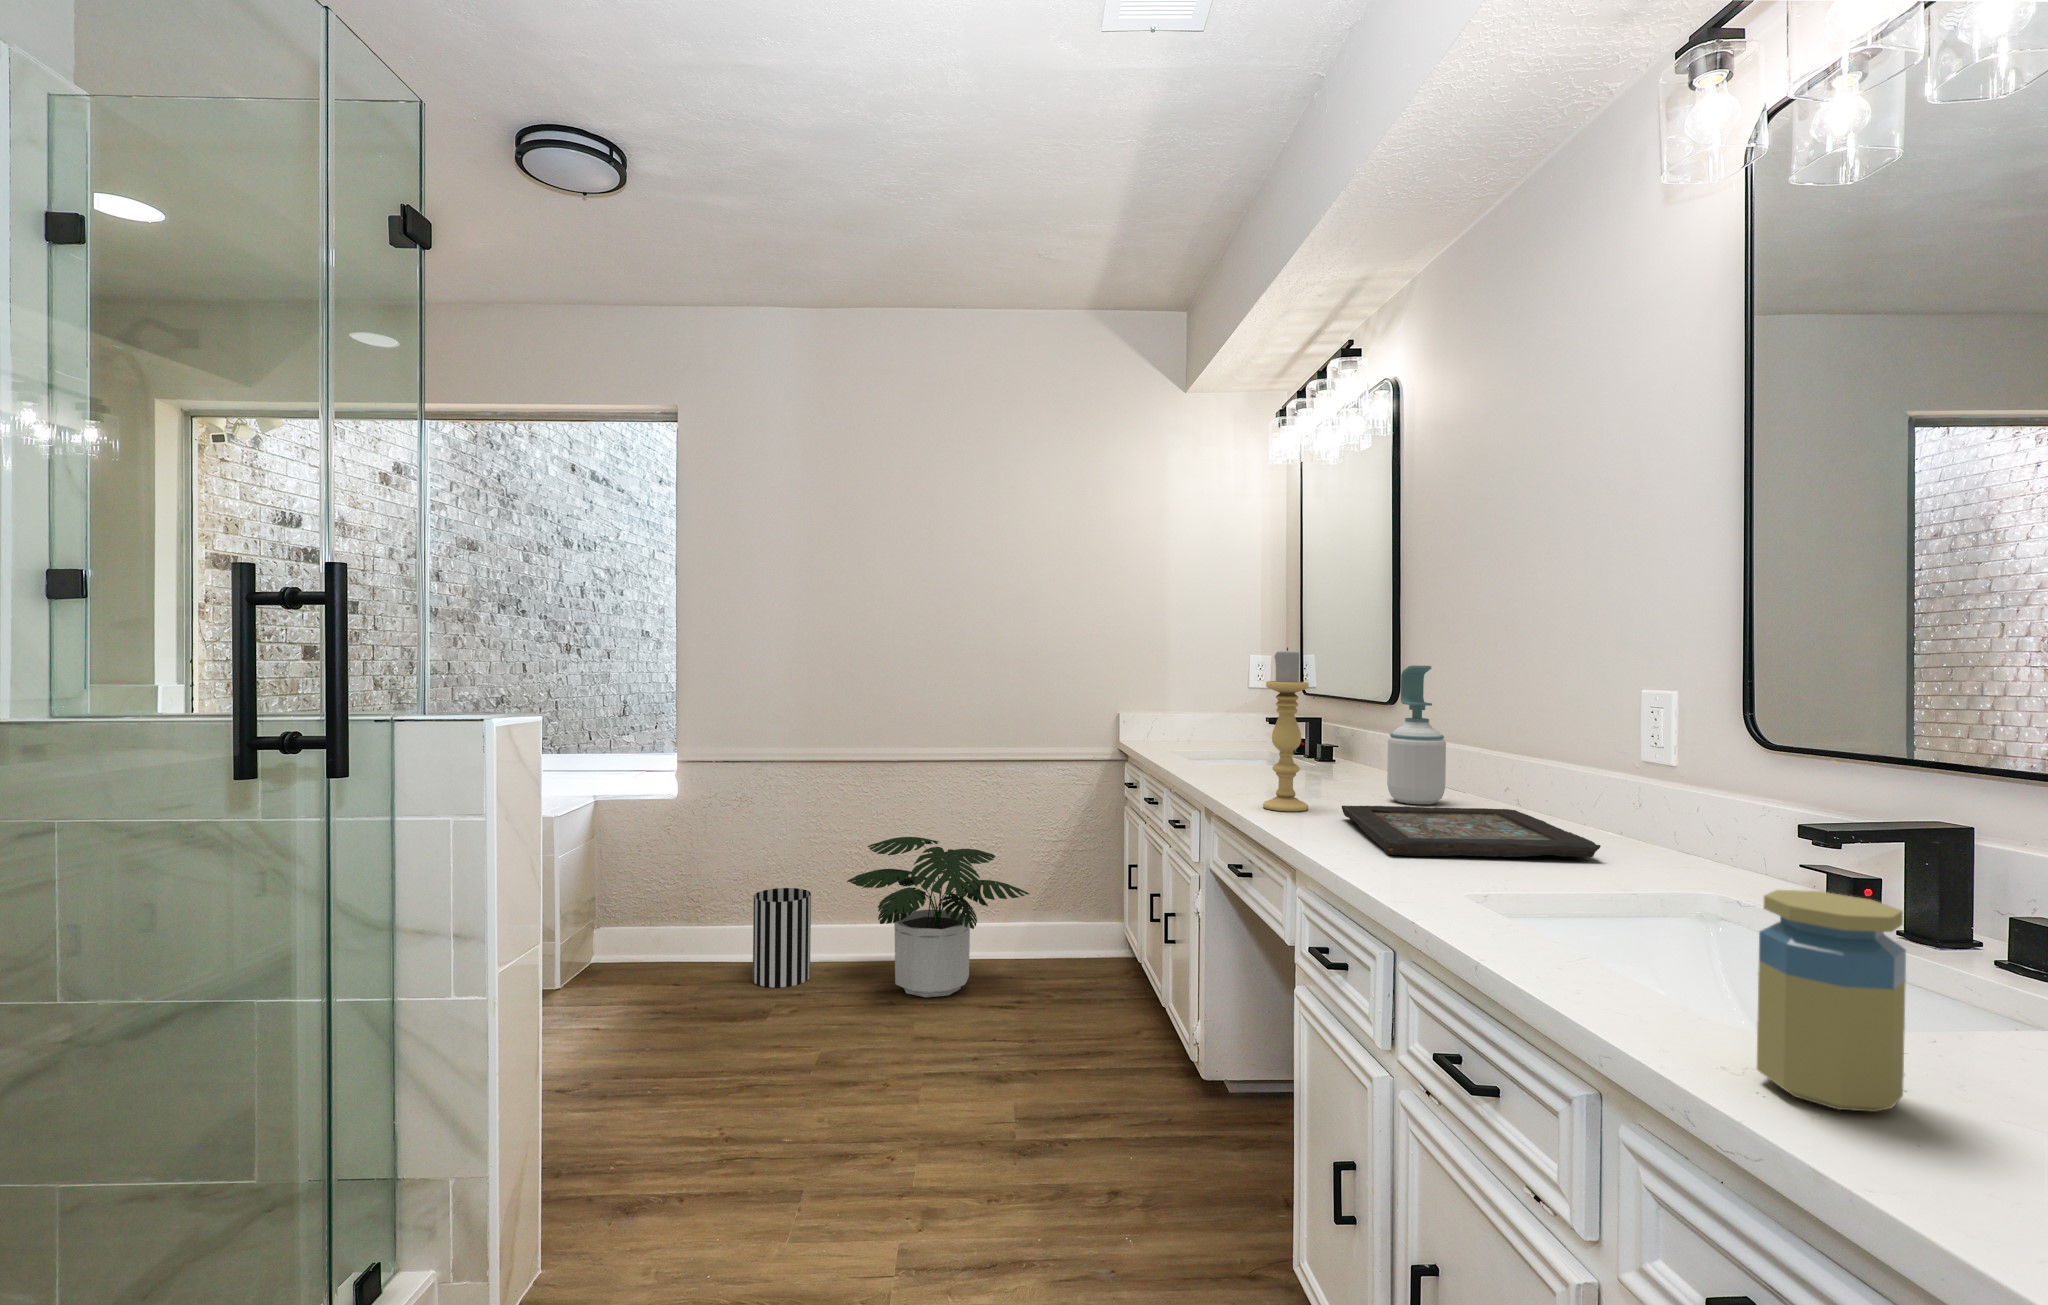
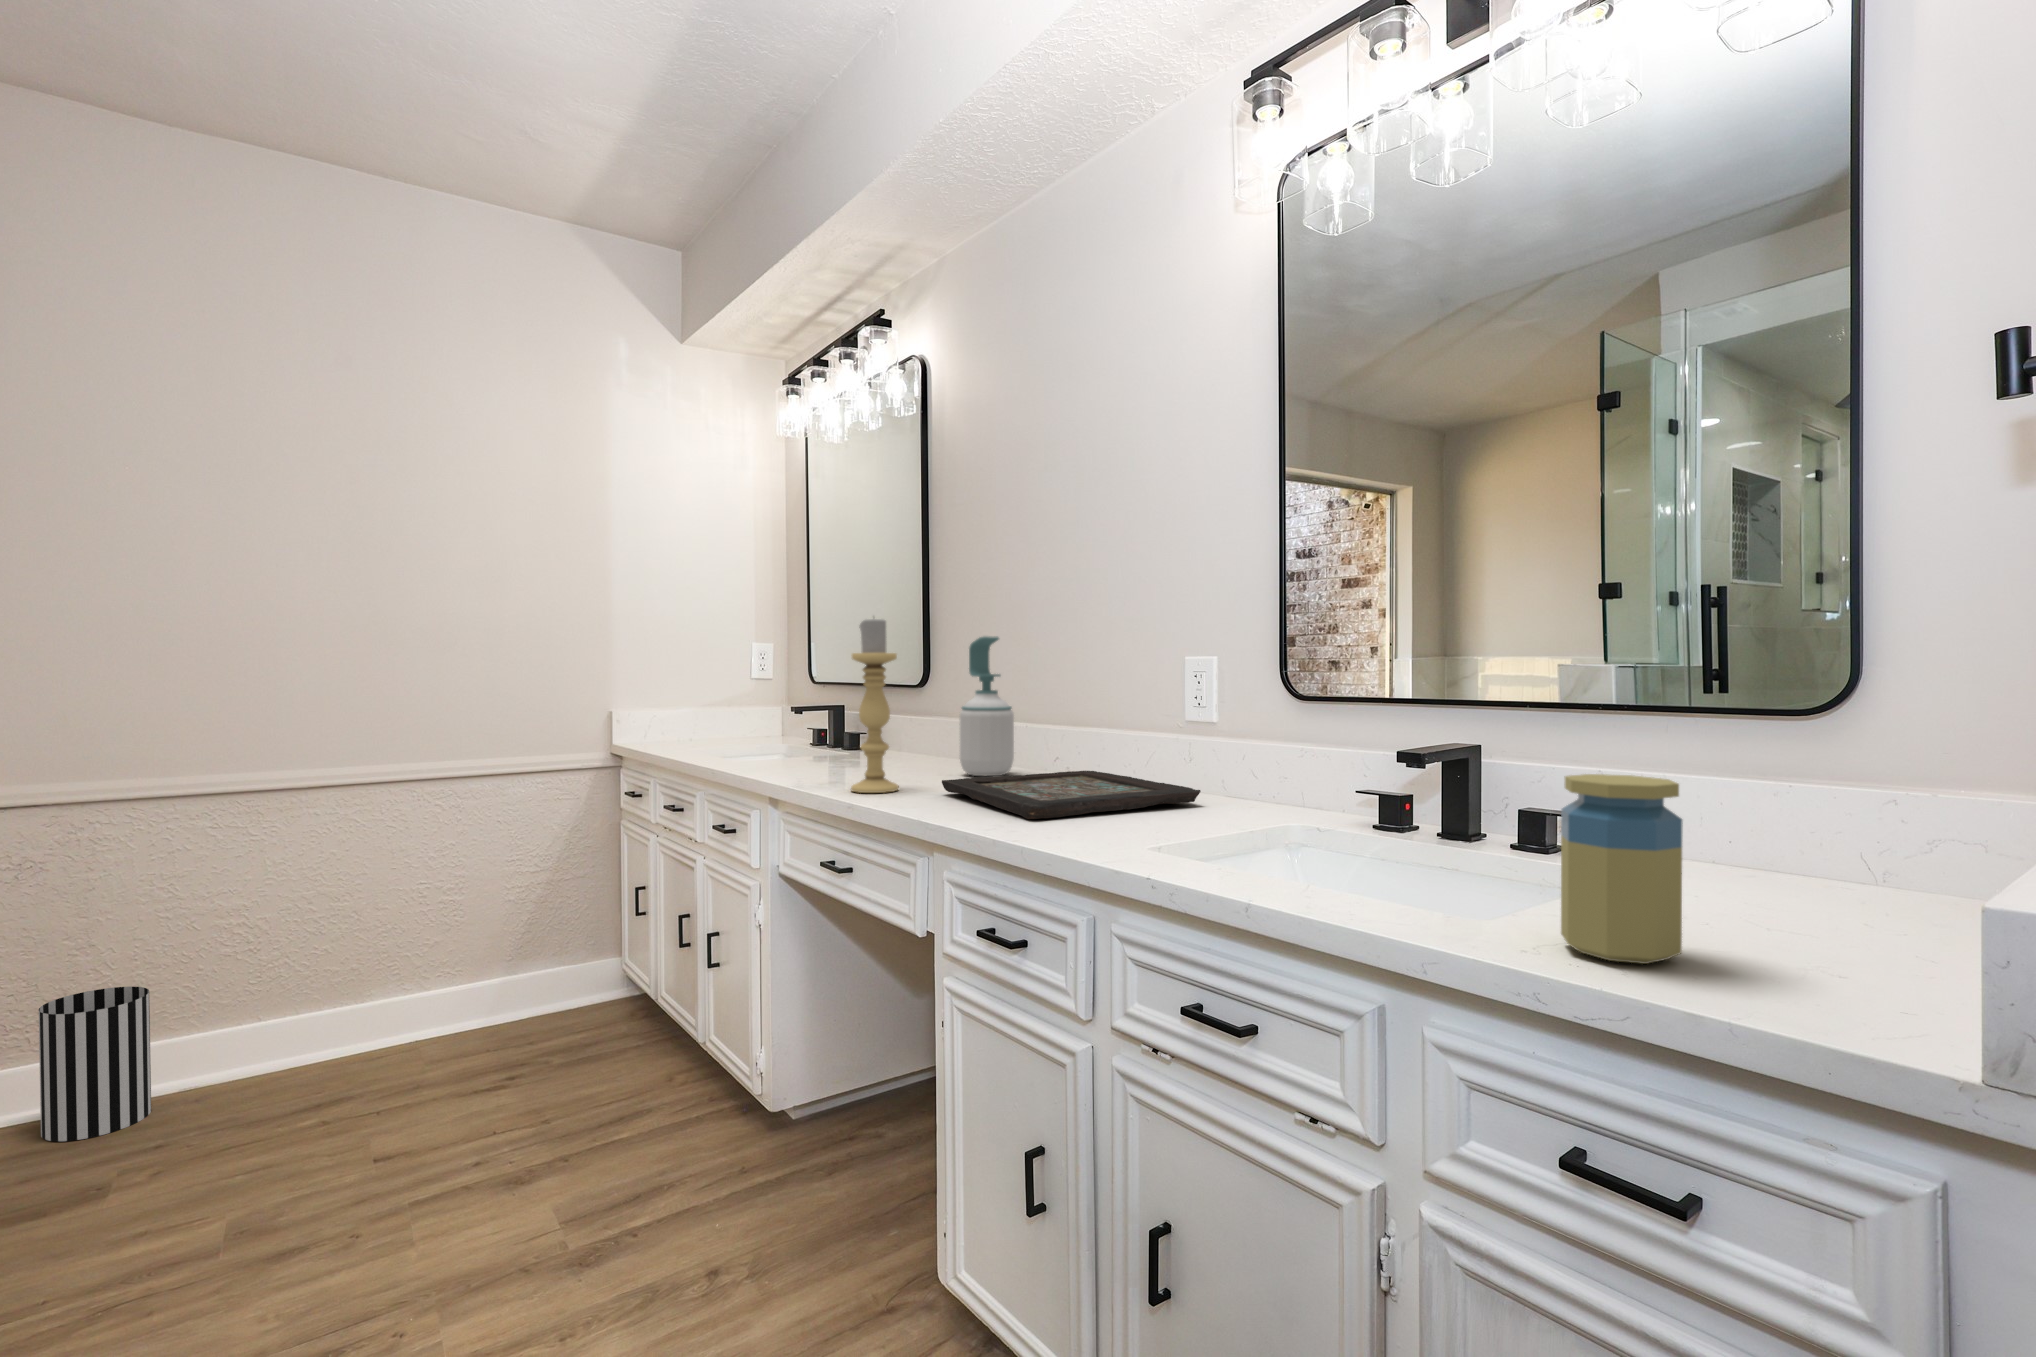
potted plant: present [847,837,1030,997] -> none [217,888,507,1098]

